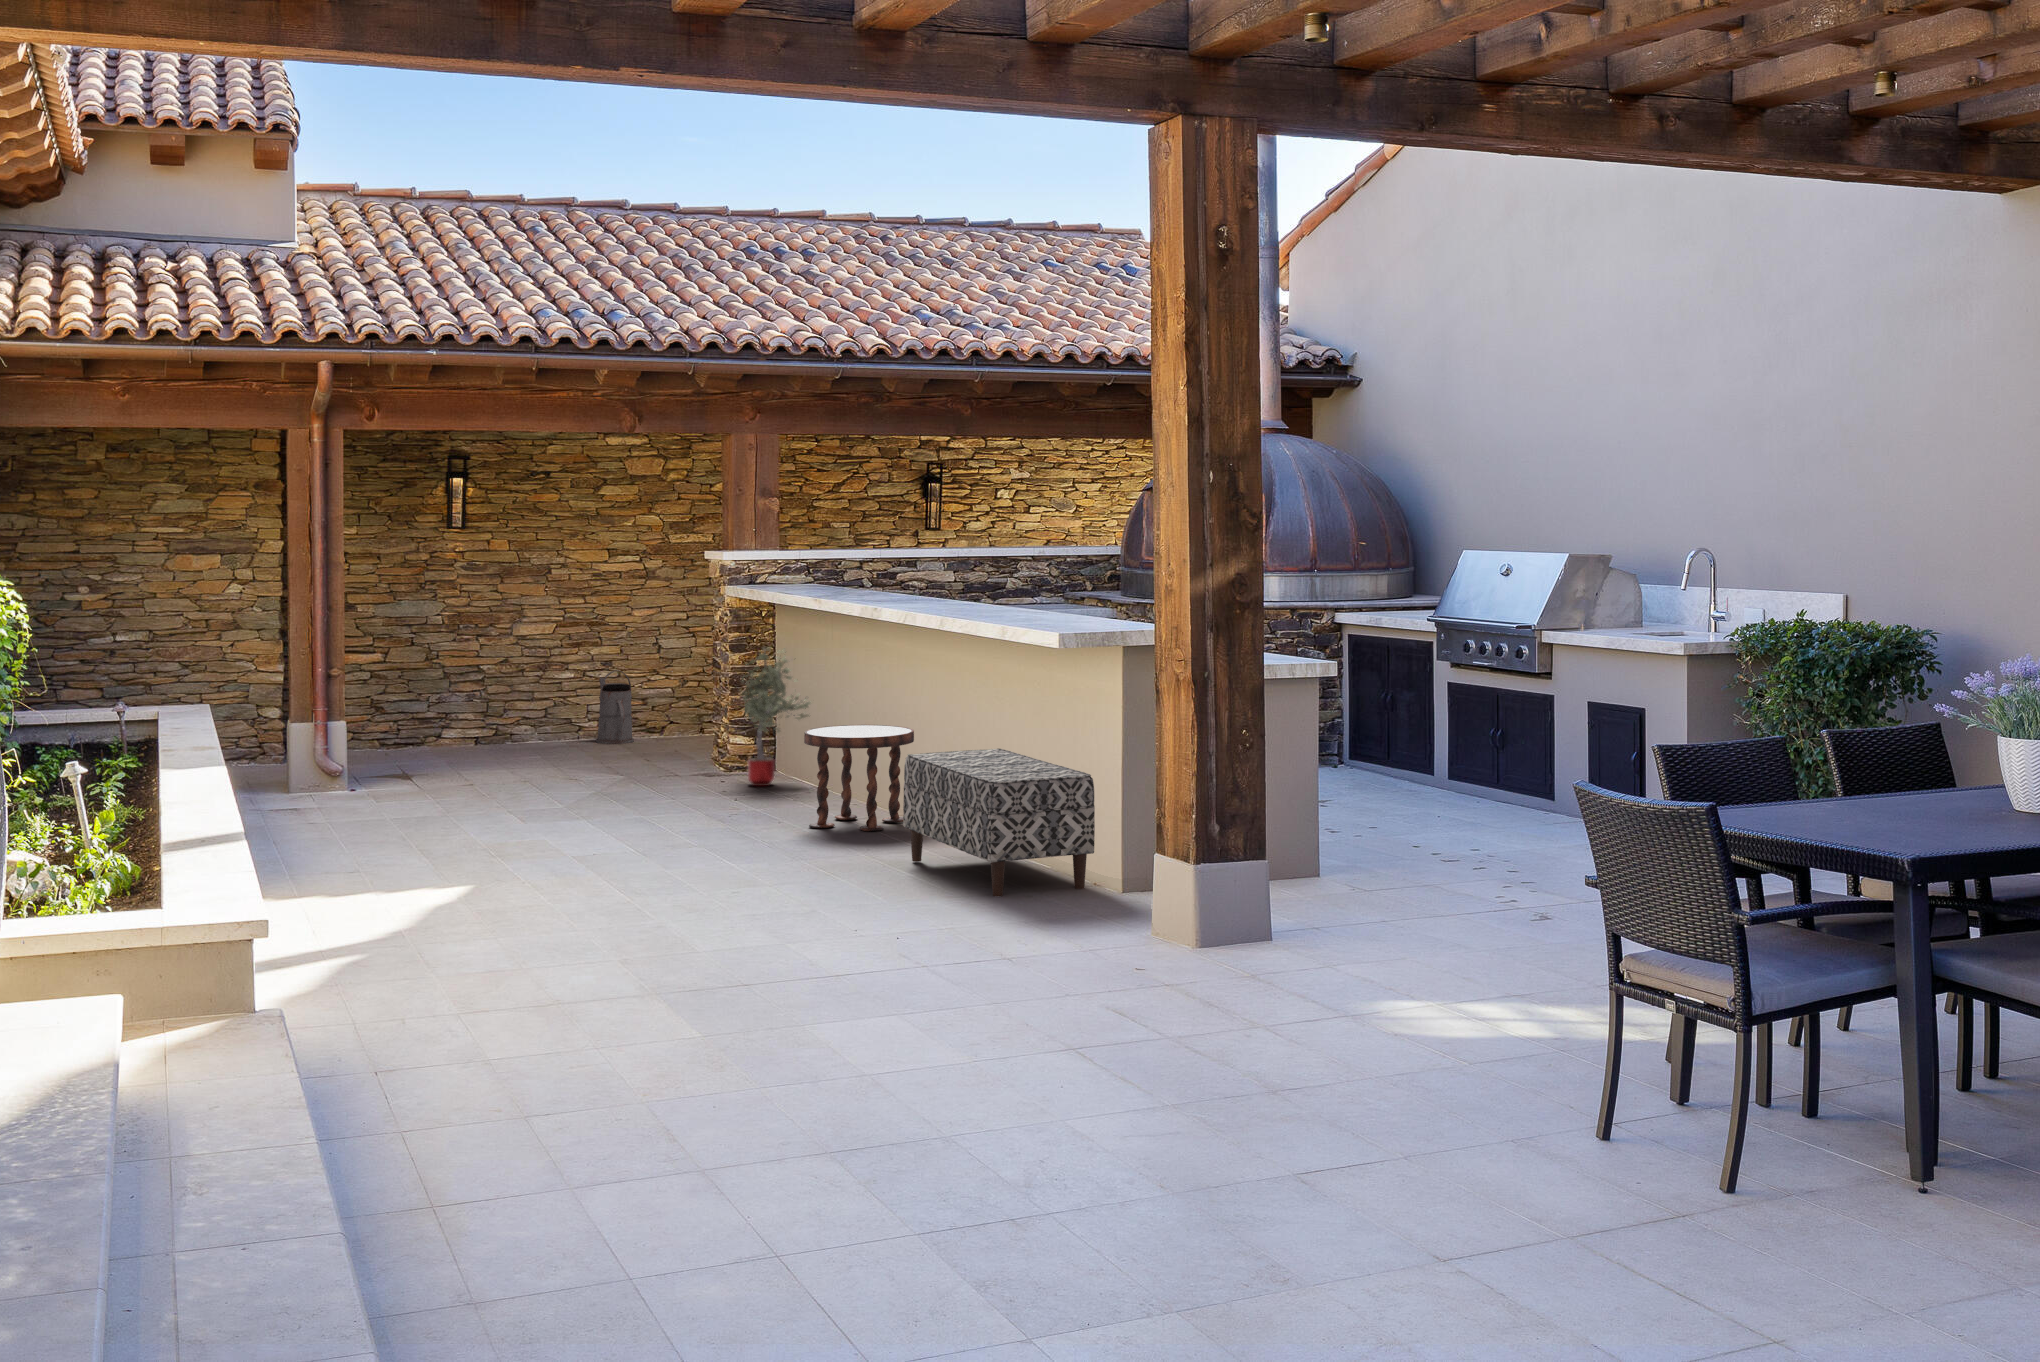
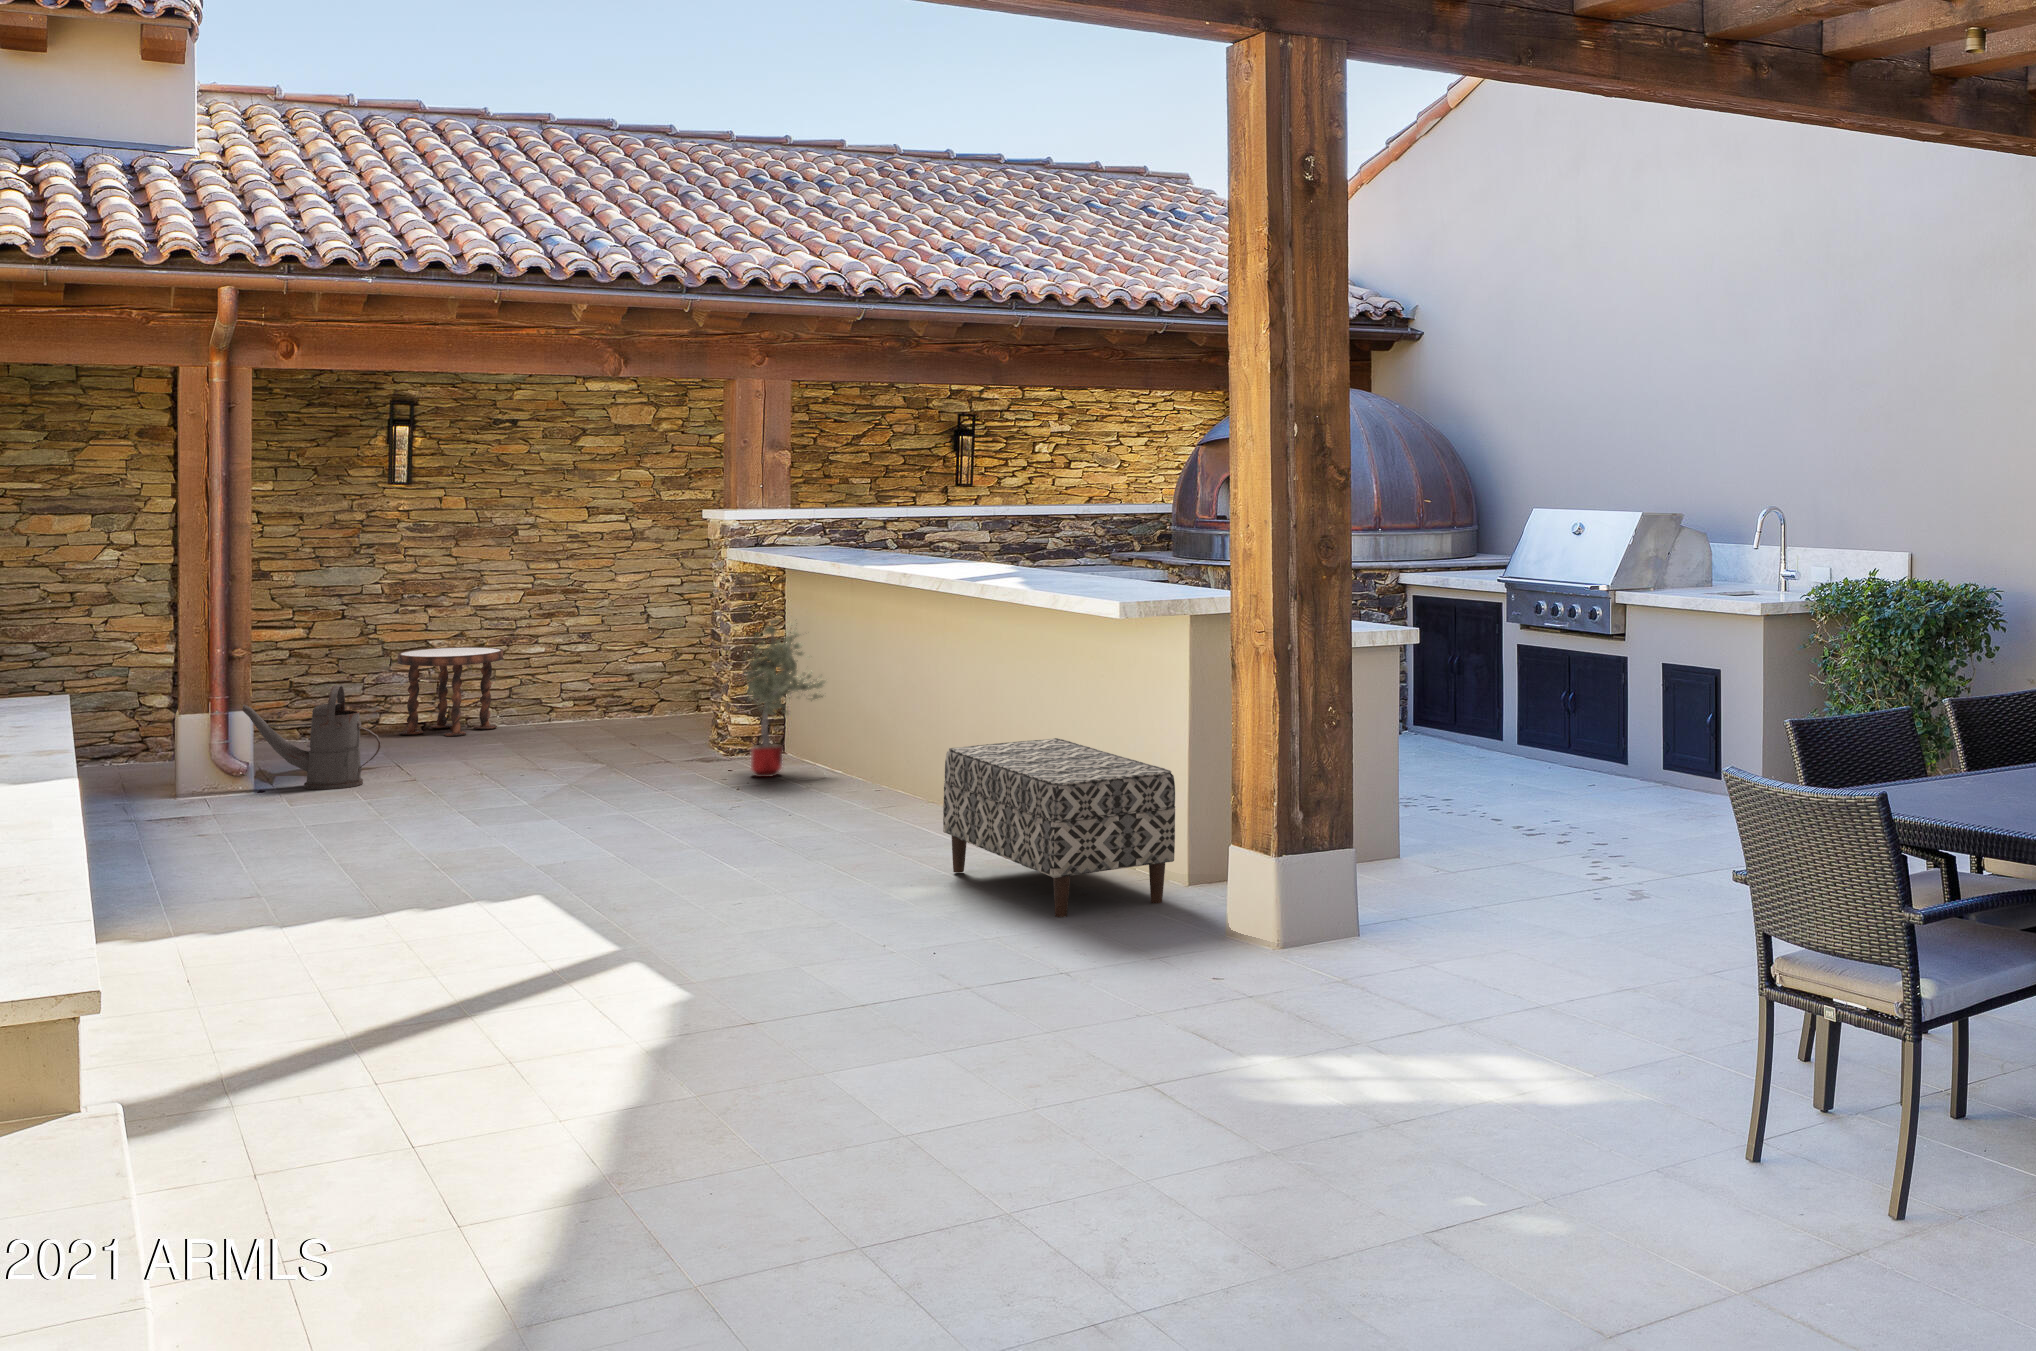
watering can: present [596,670,634,744] -> present [242,685,381,789]
side table: present [804,725,914,831] -> present [398,647,503,736]

